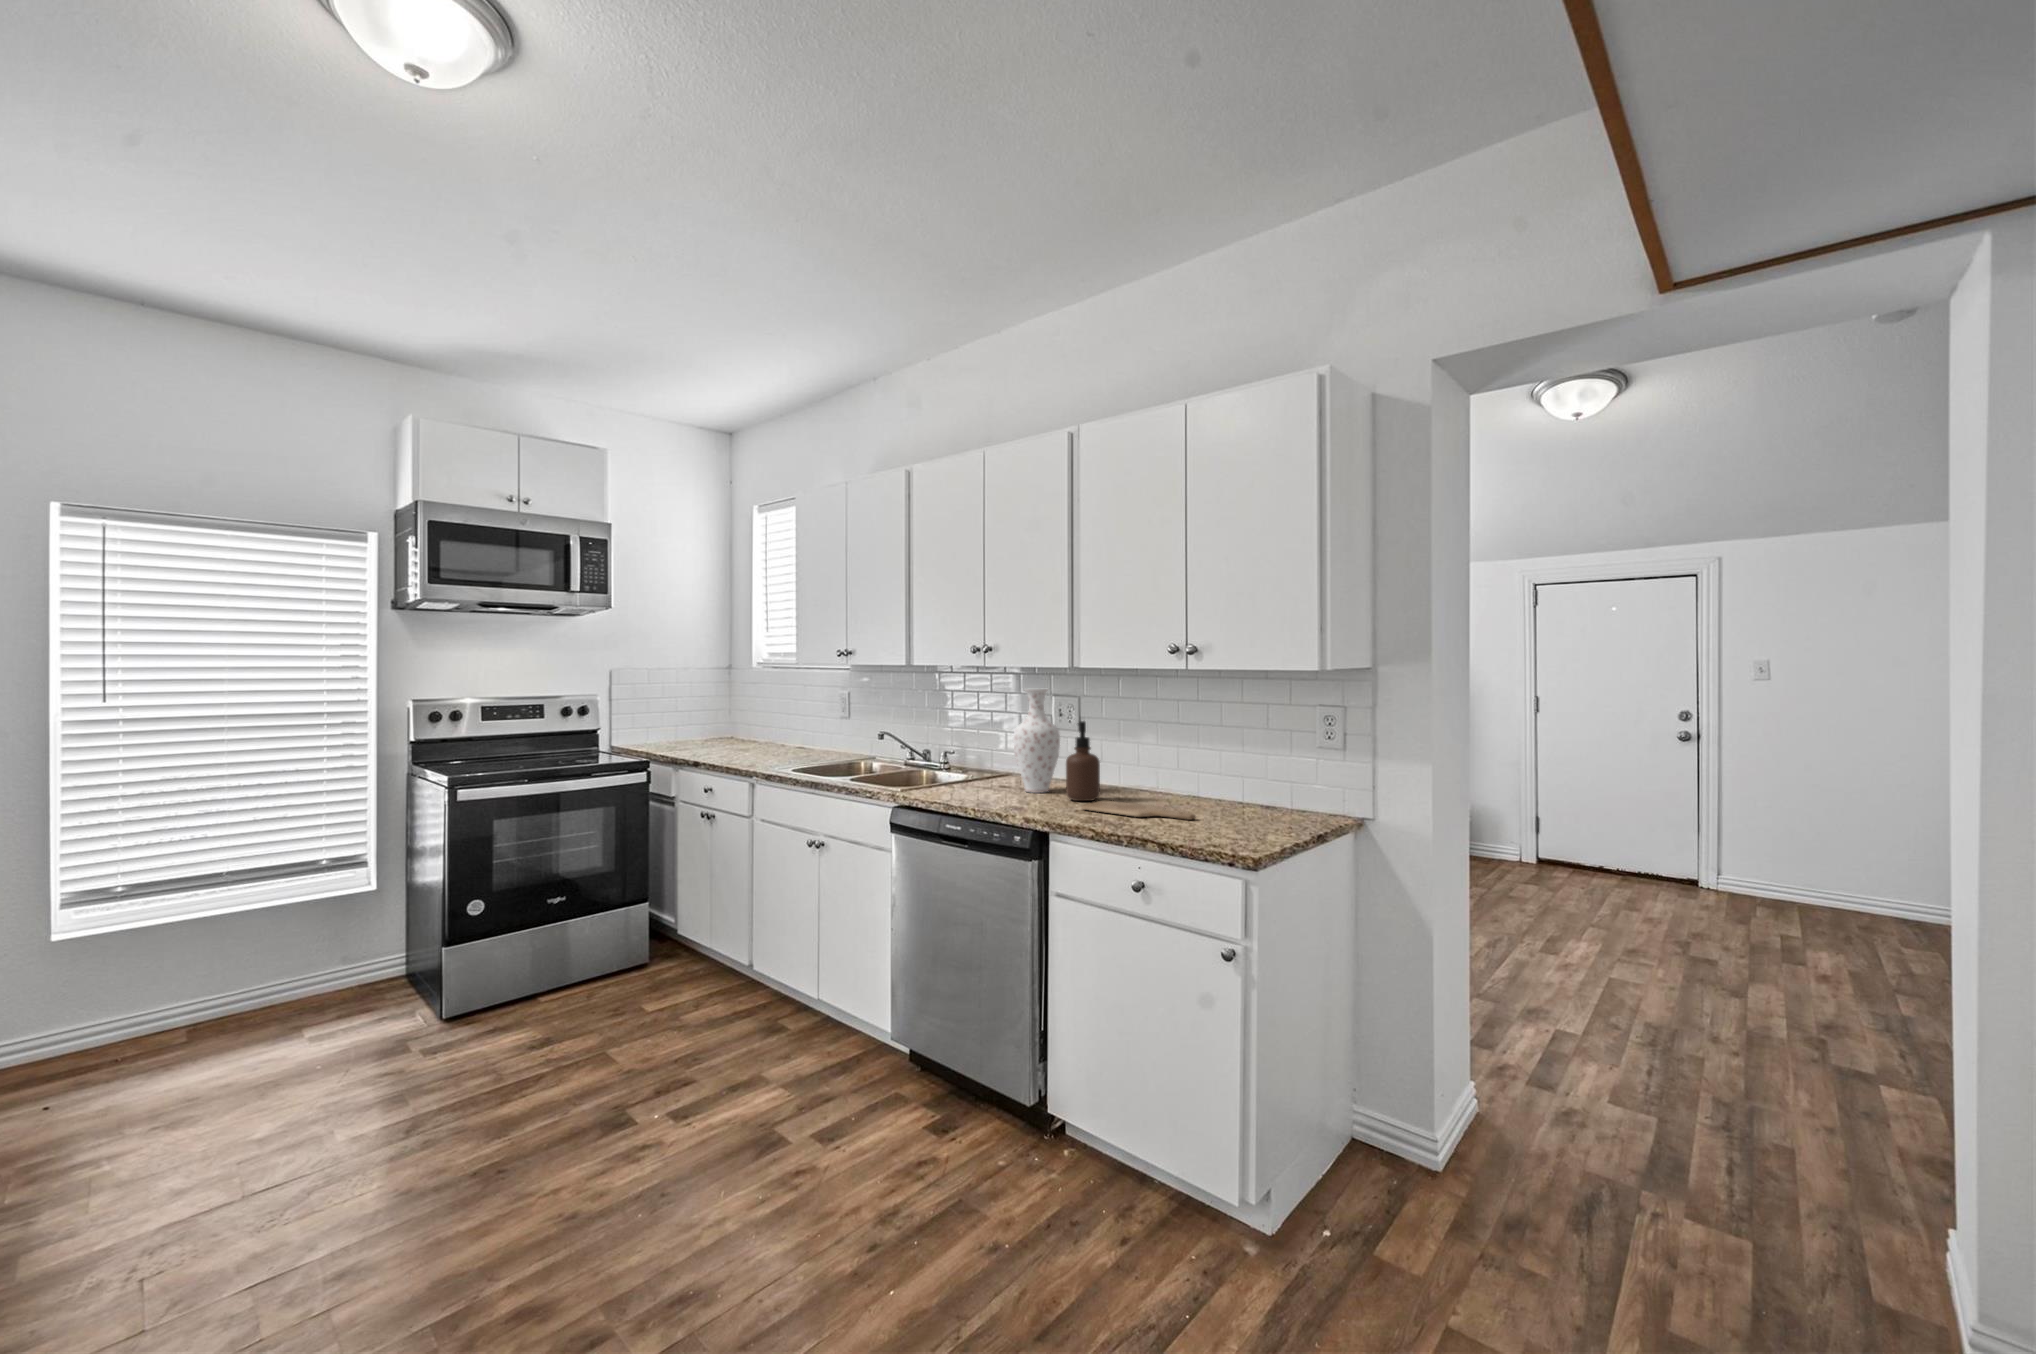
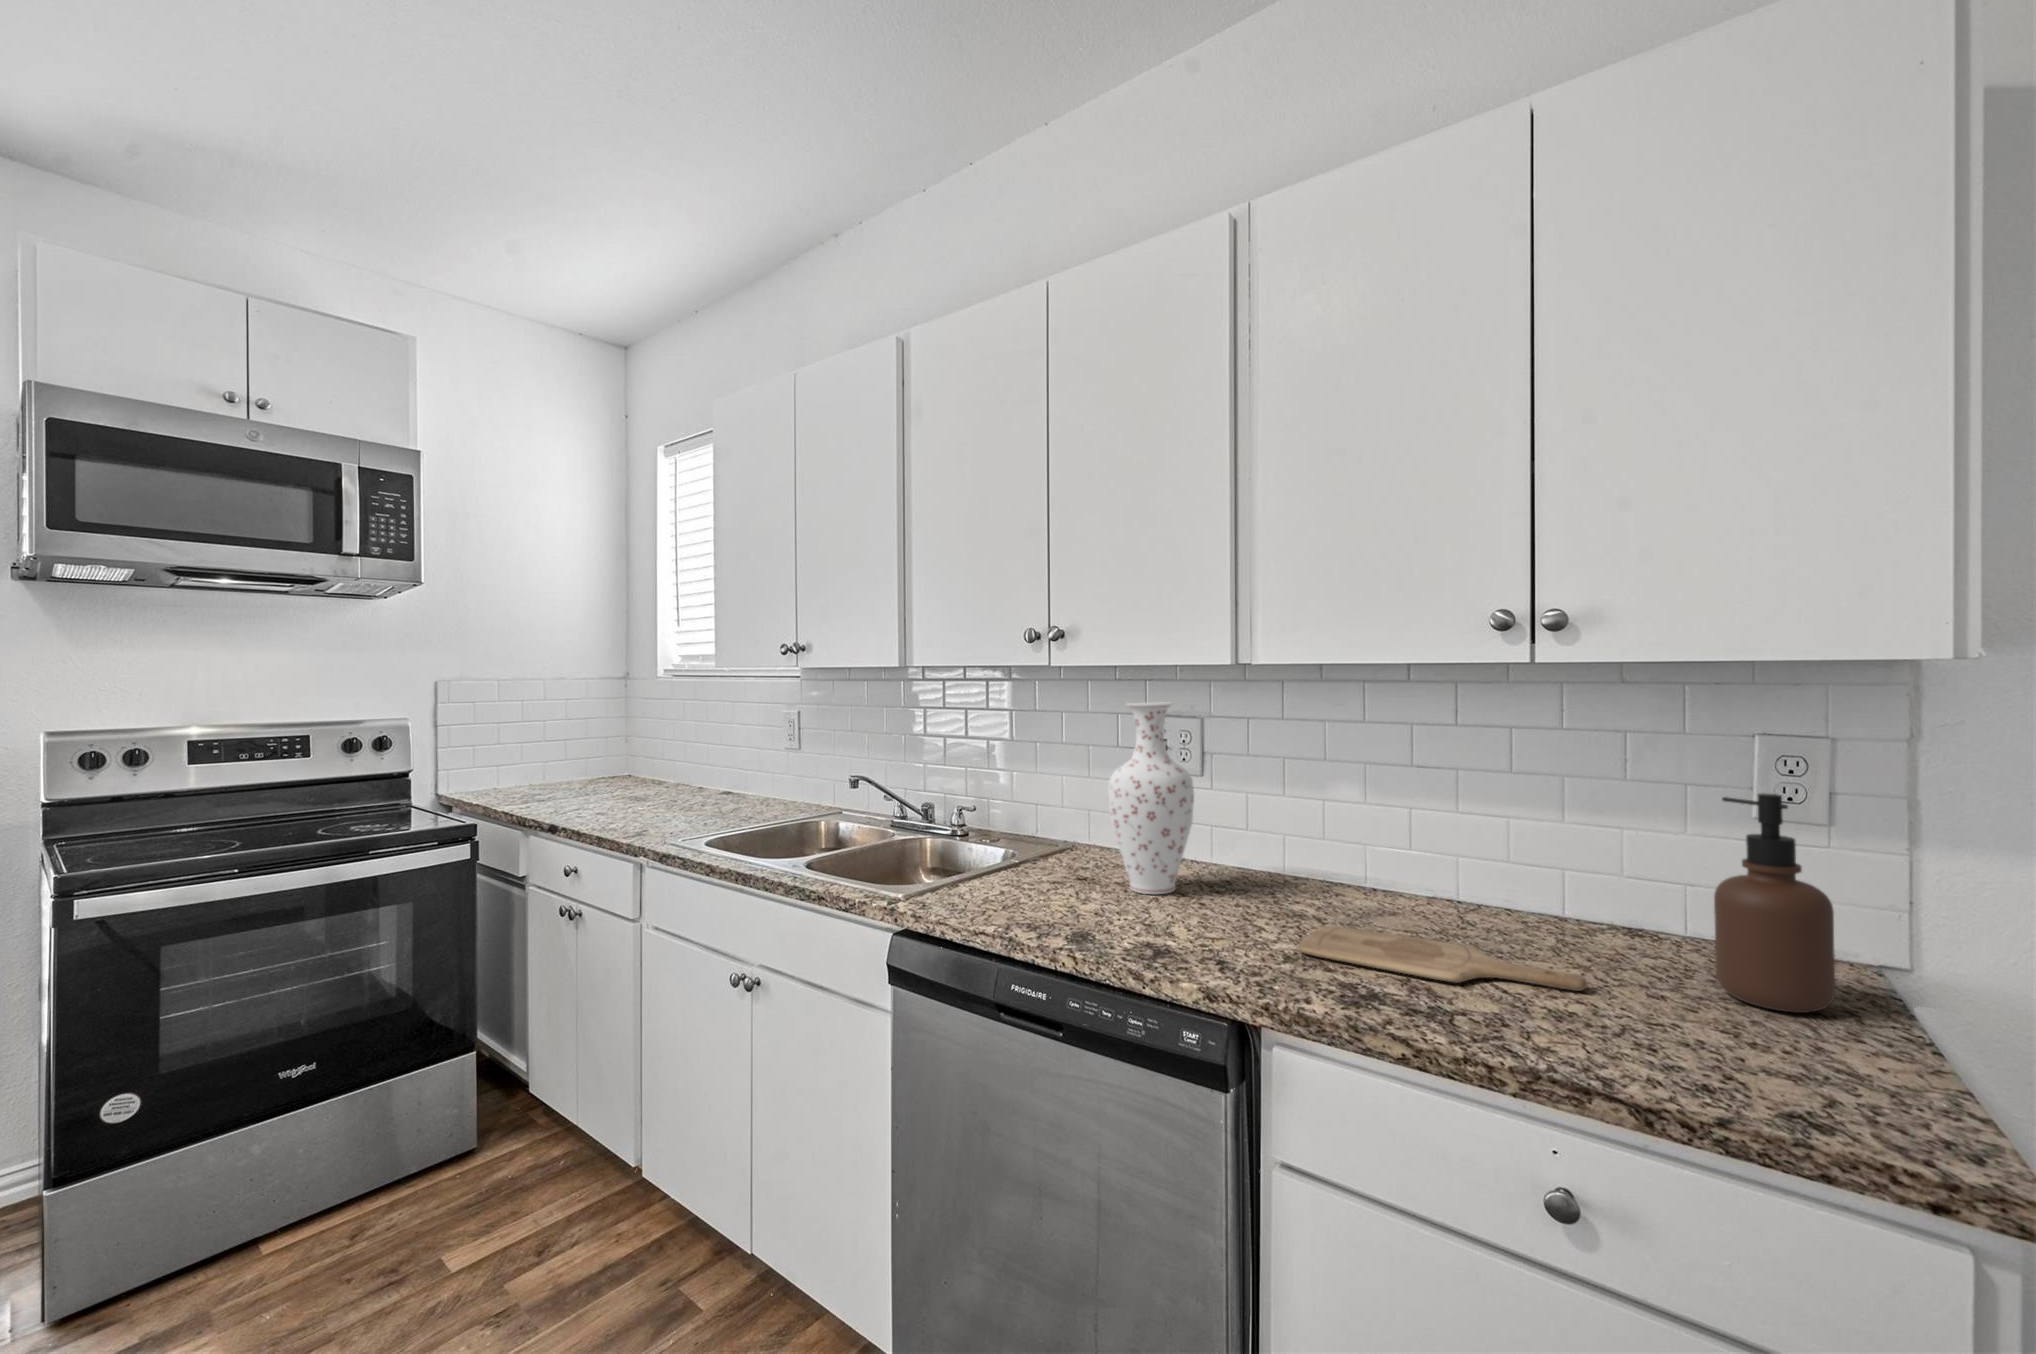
soap dispenser: present [1066,721,1100,801] -> present [1714,794,1835,1013]

